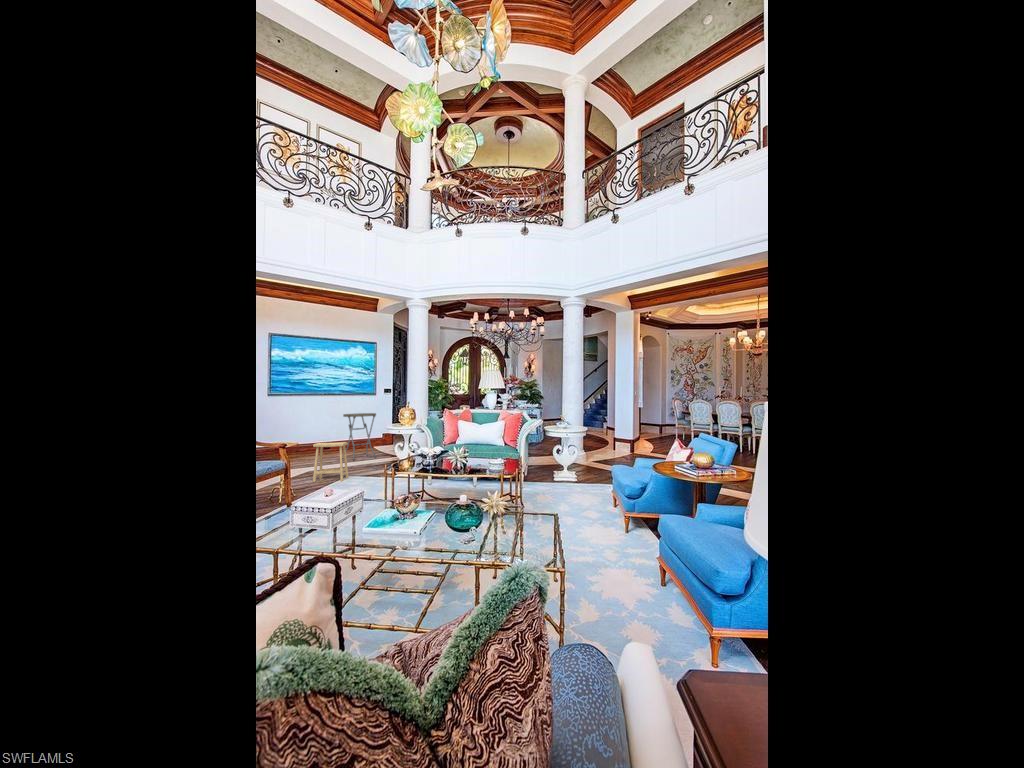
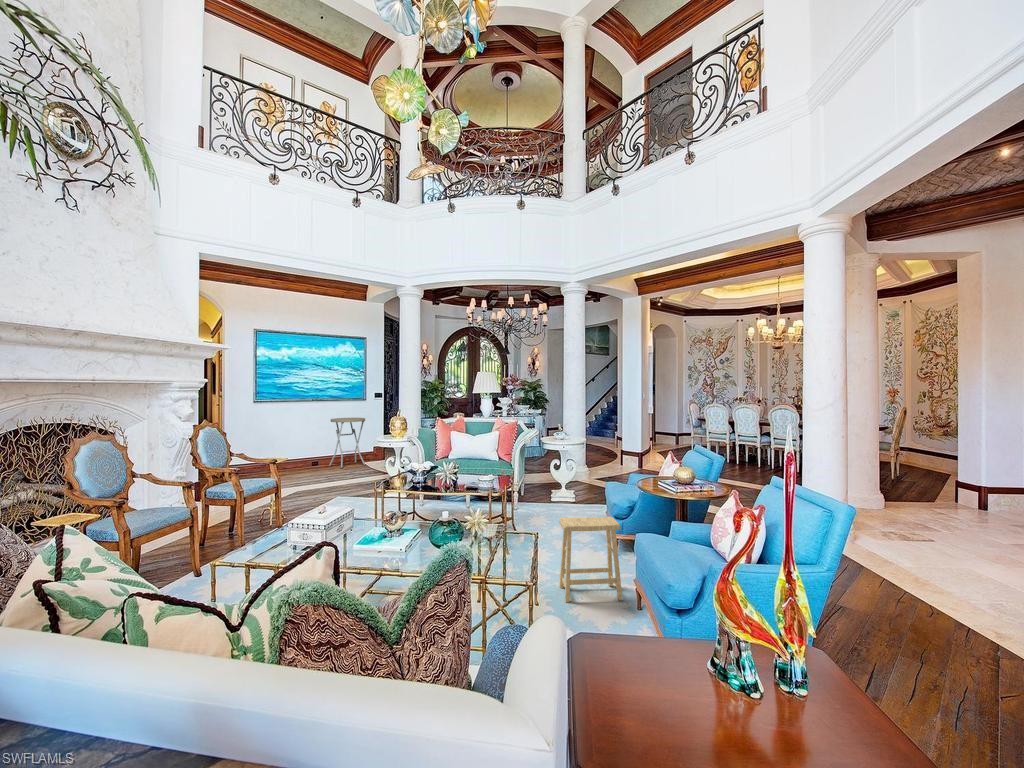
footstool: present [313,442,349,482] -> present [559,517,622,603]

